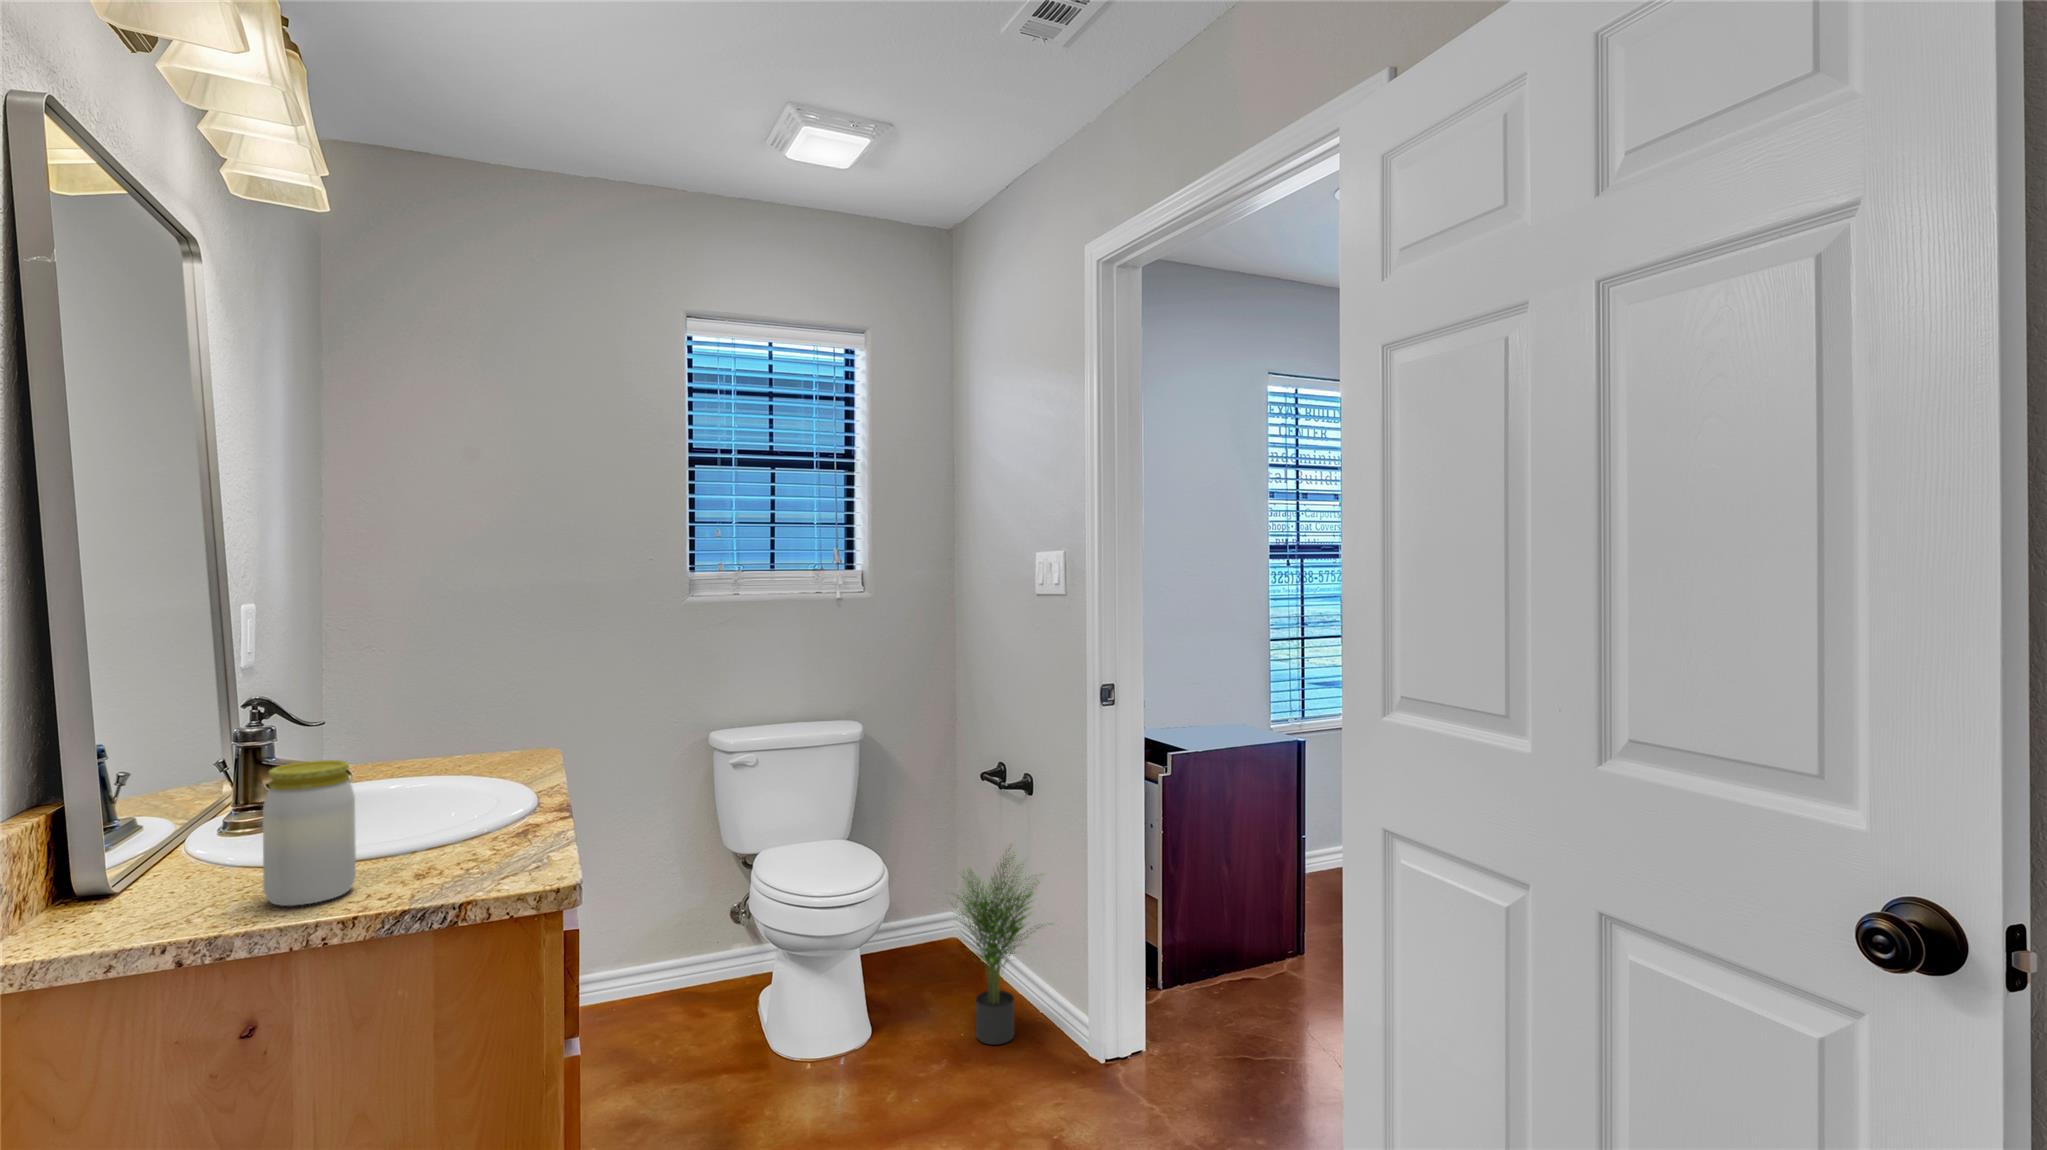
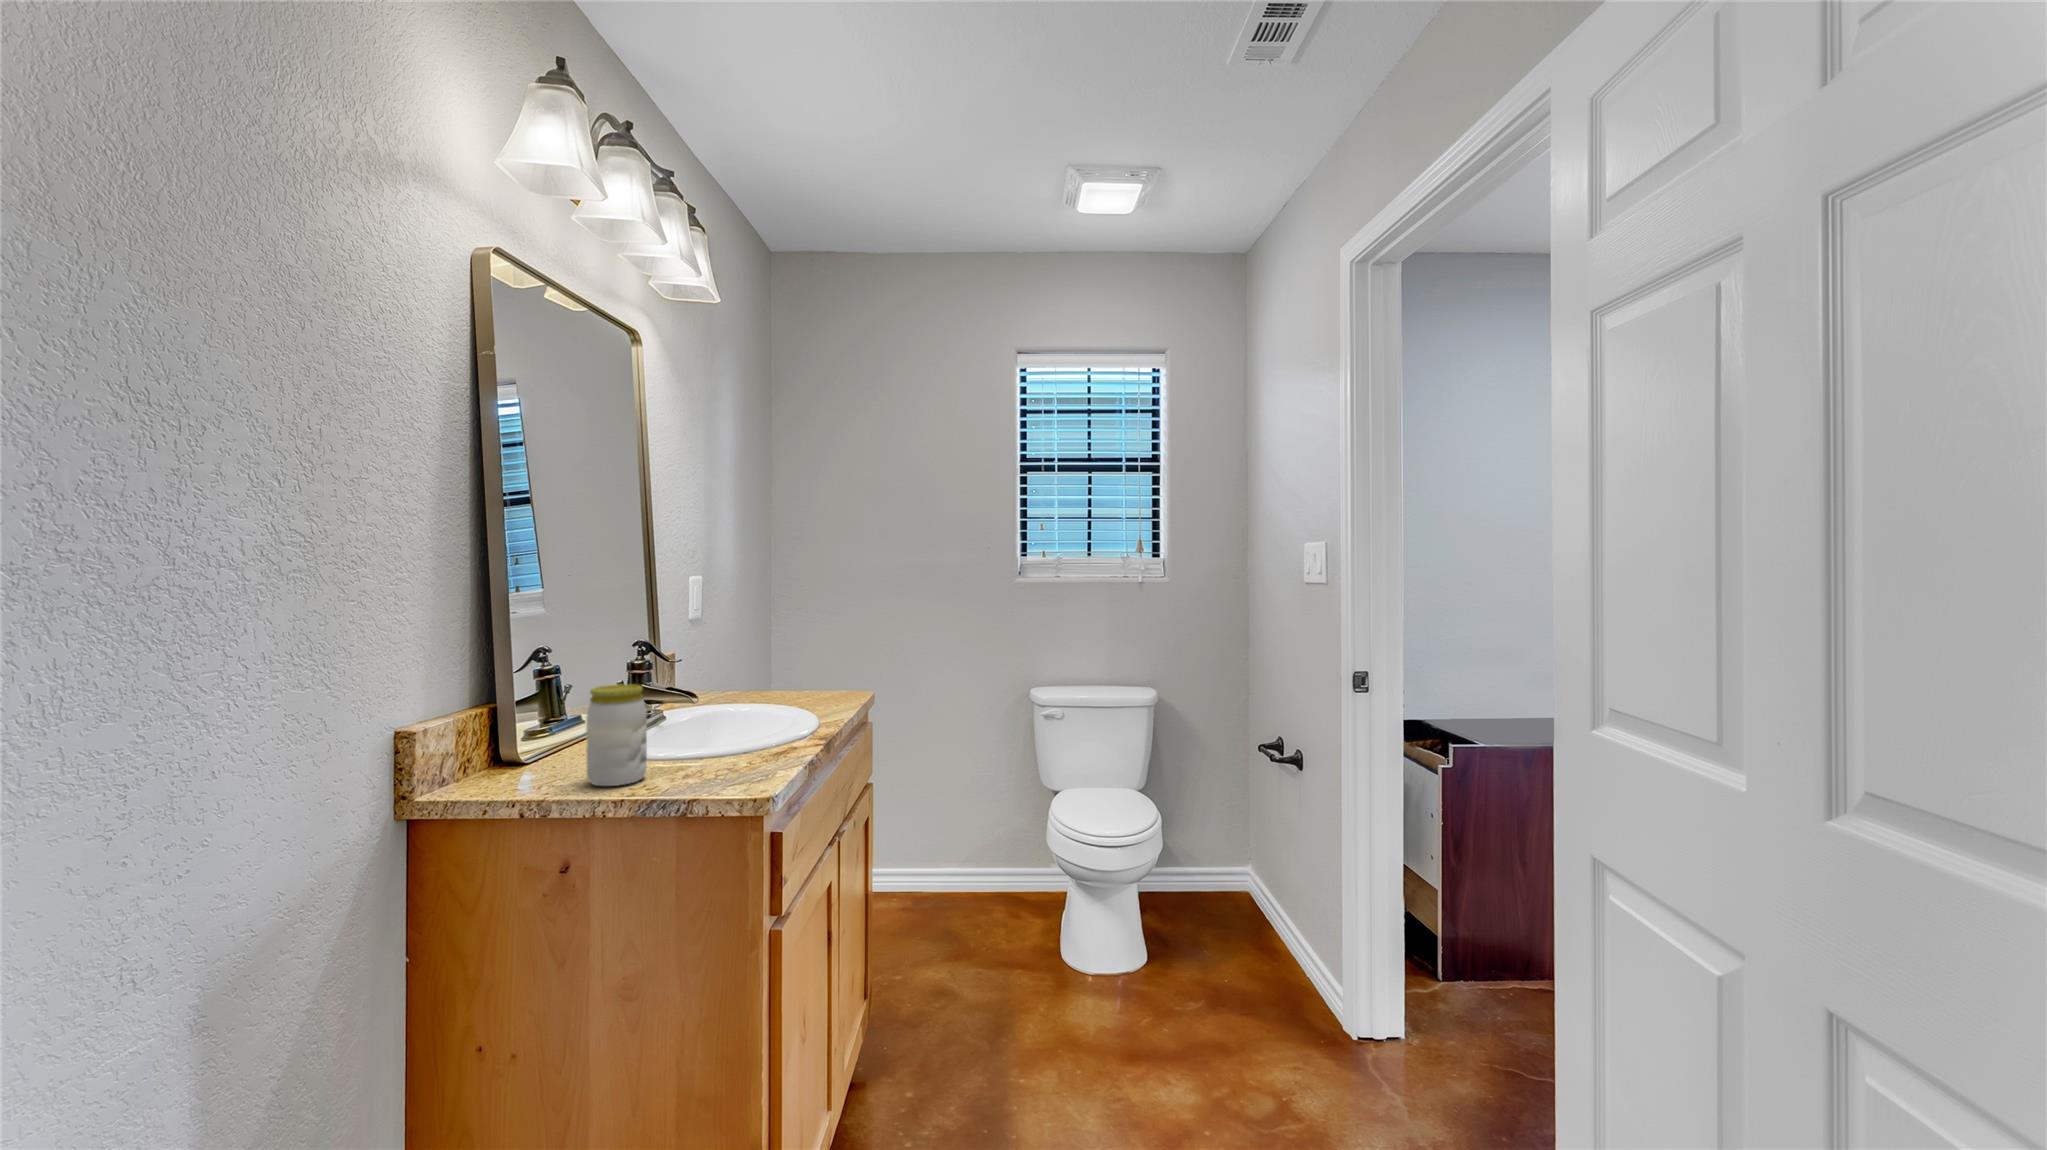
potted plant: present [954,848,1042,1045] -> none [1201,812,1313,1000]

